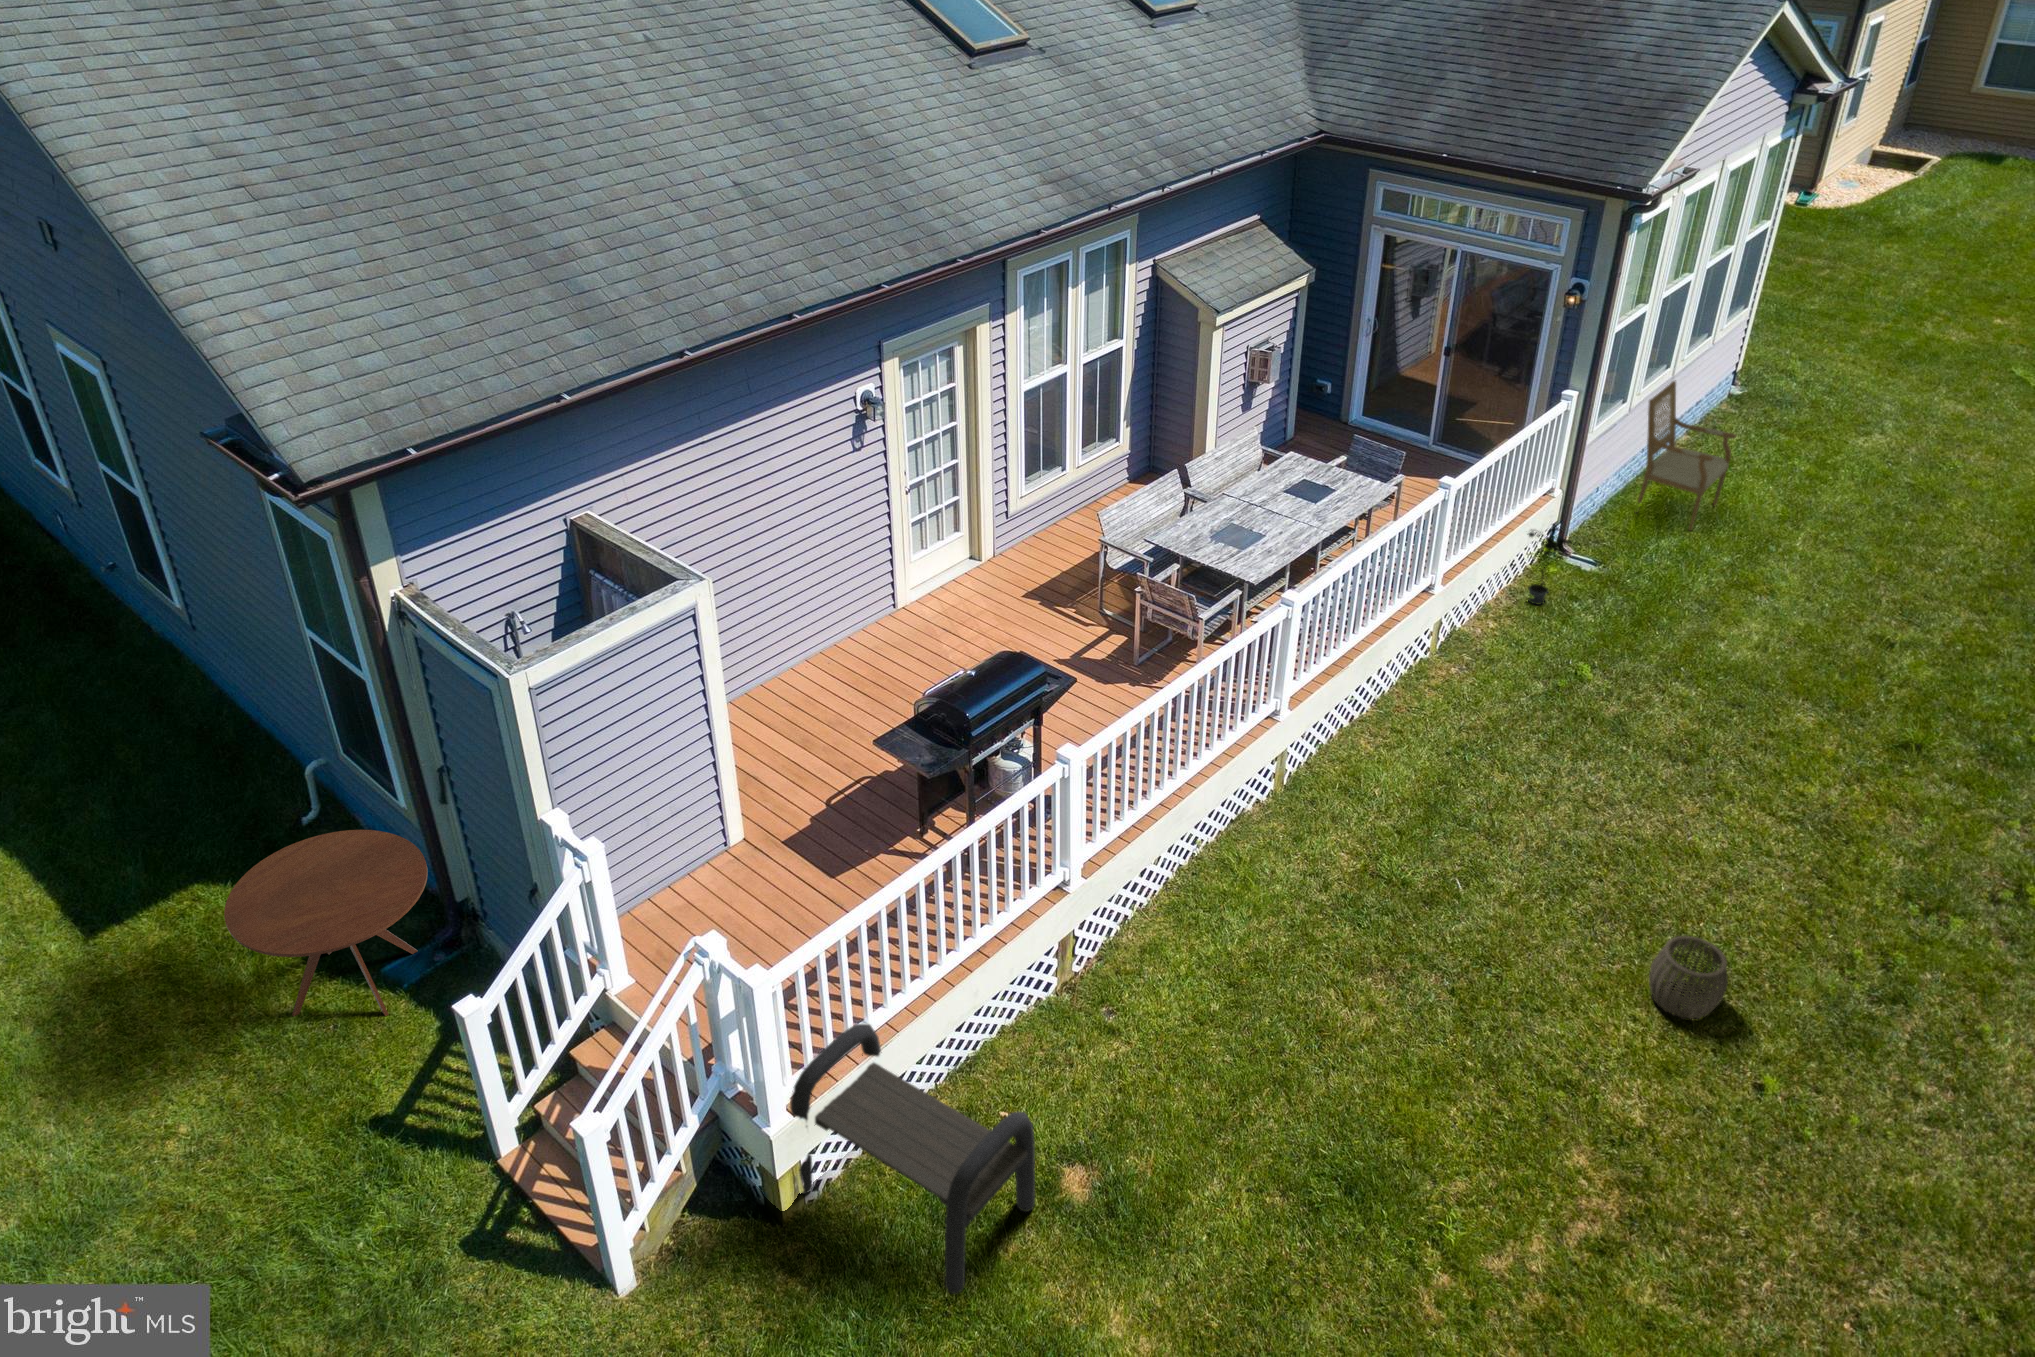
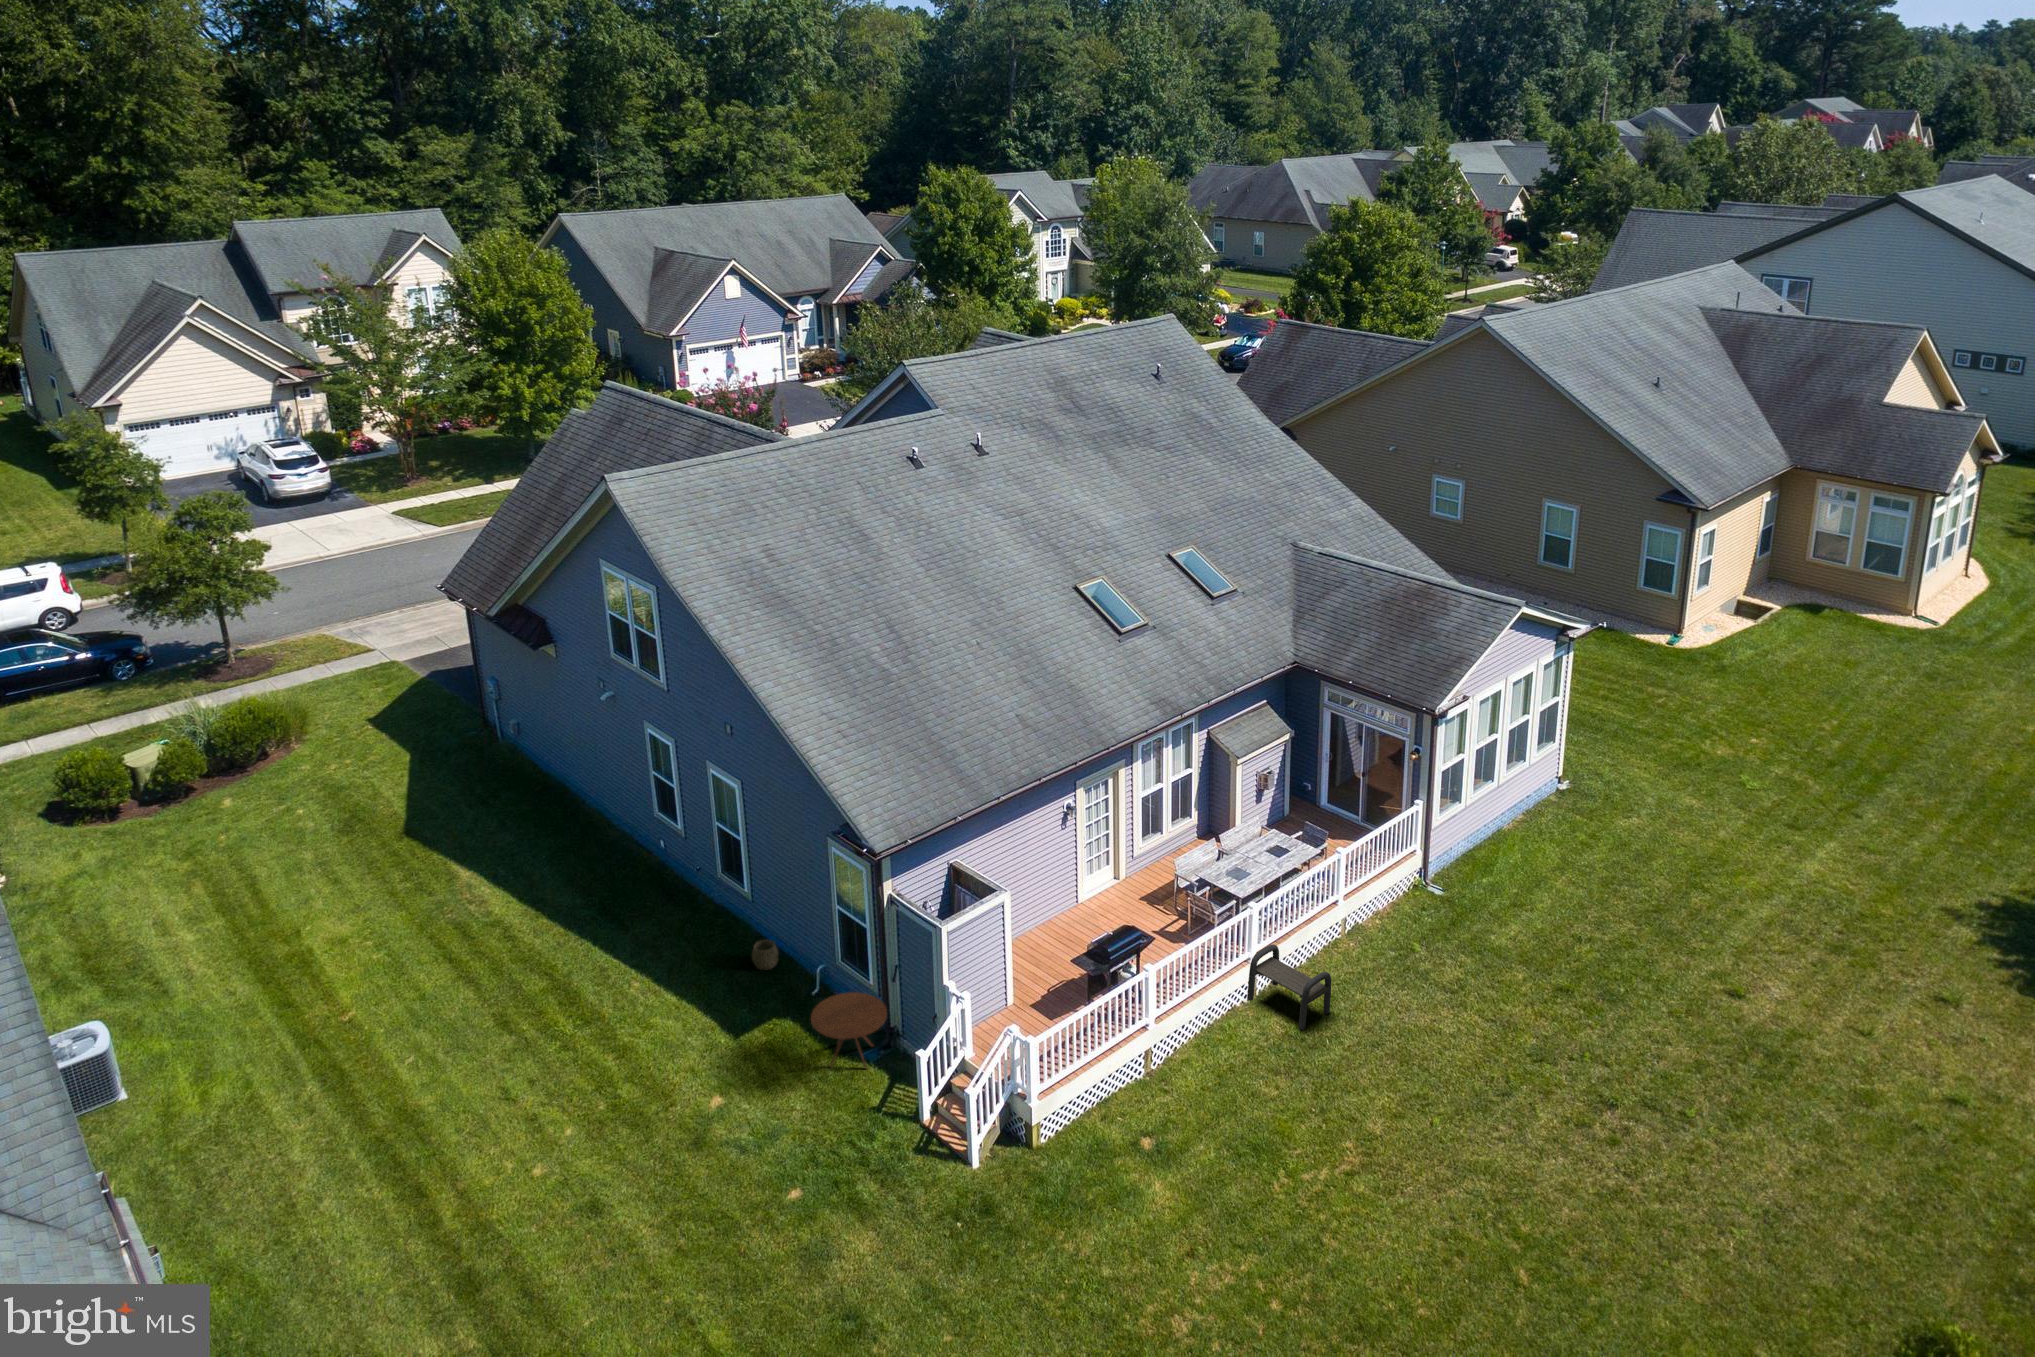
chair: present [1638,381,1736,531] -> none [1472,790,1525,872]
potted plant: present [1528,526,1580,604] -> none [1394,869,1421,910]
woven basket: present [1649,936,1728,1019] -> present [752,940,778,970]
bench: present [790,1024,1035,1294] -> present [1247,944,1331,1030]

